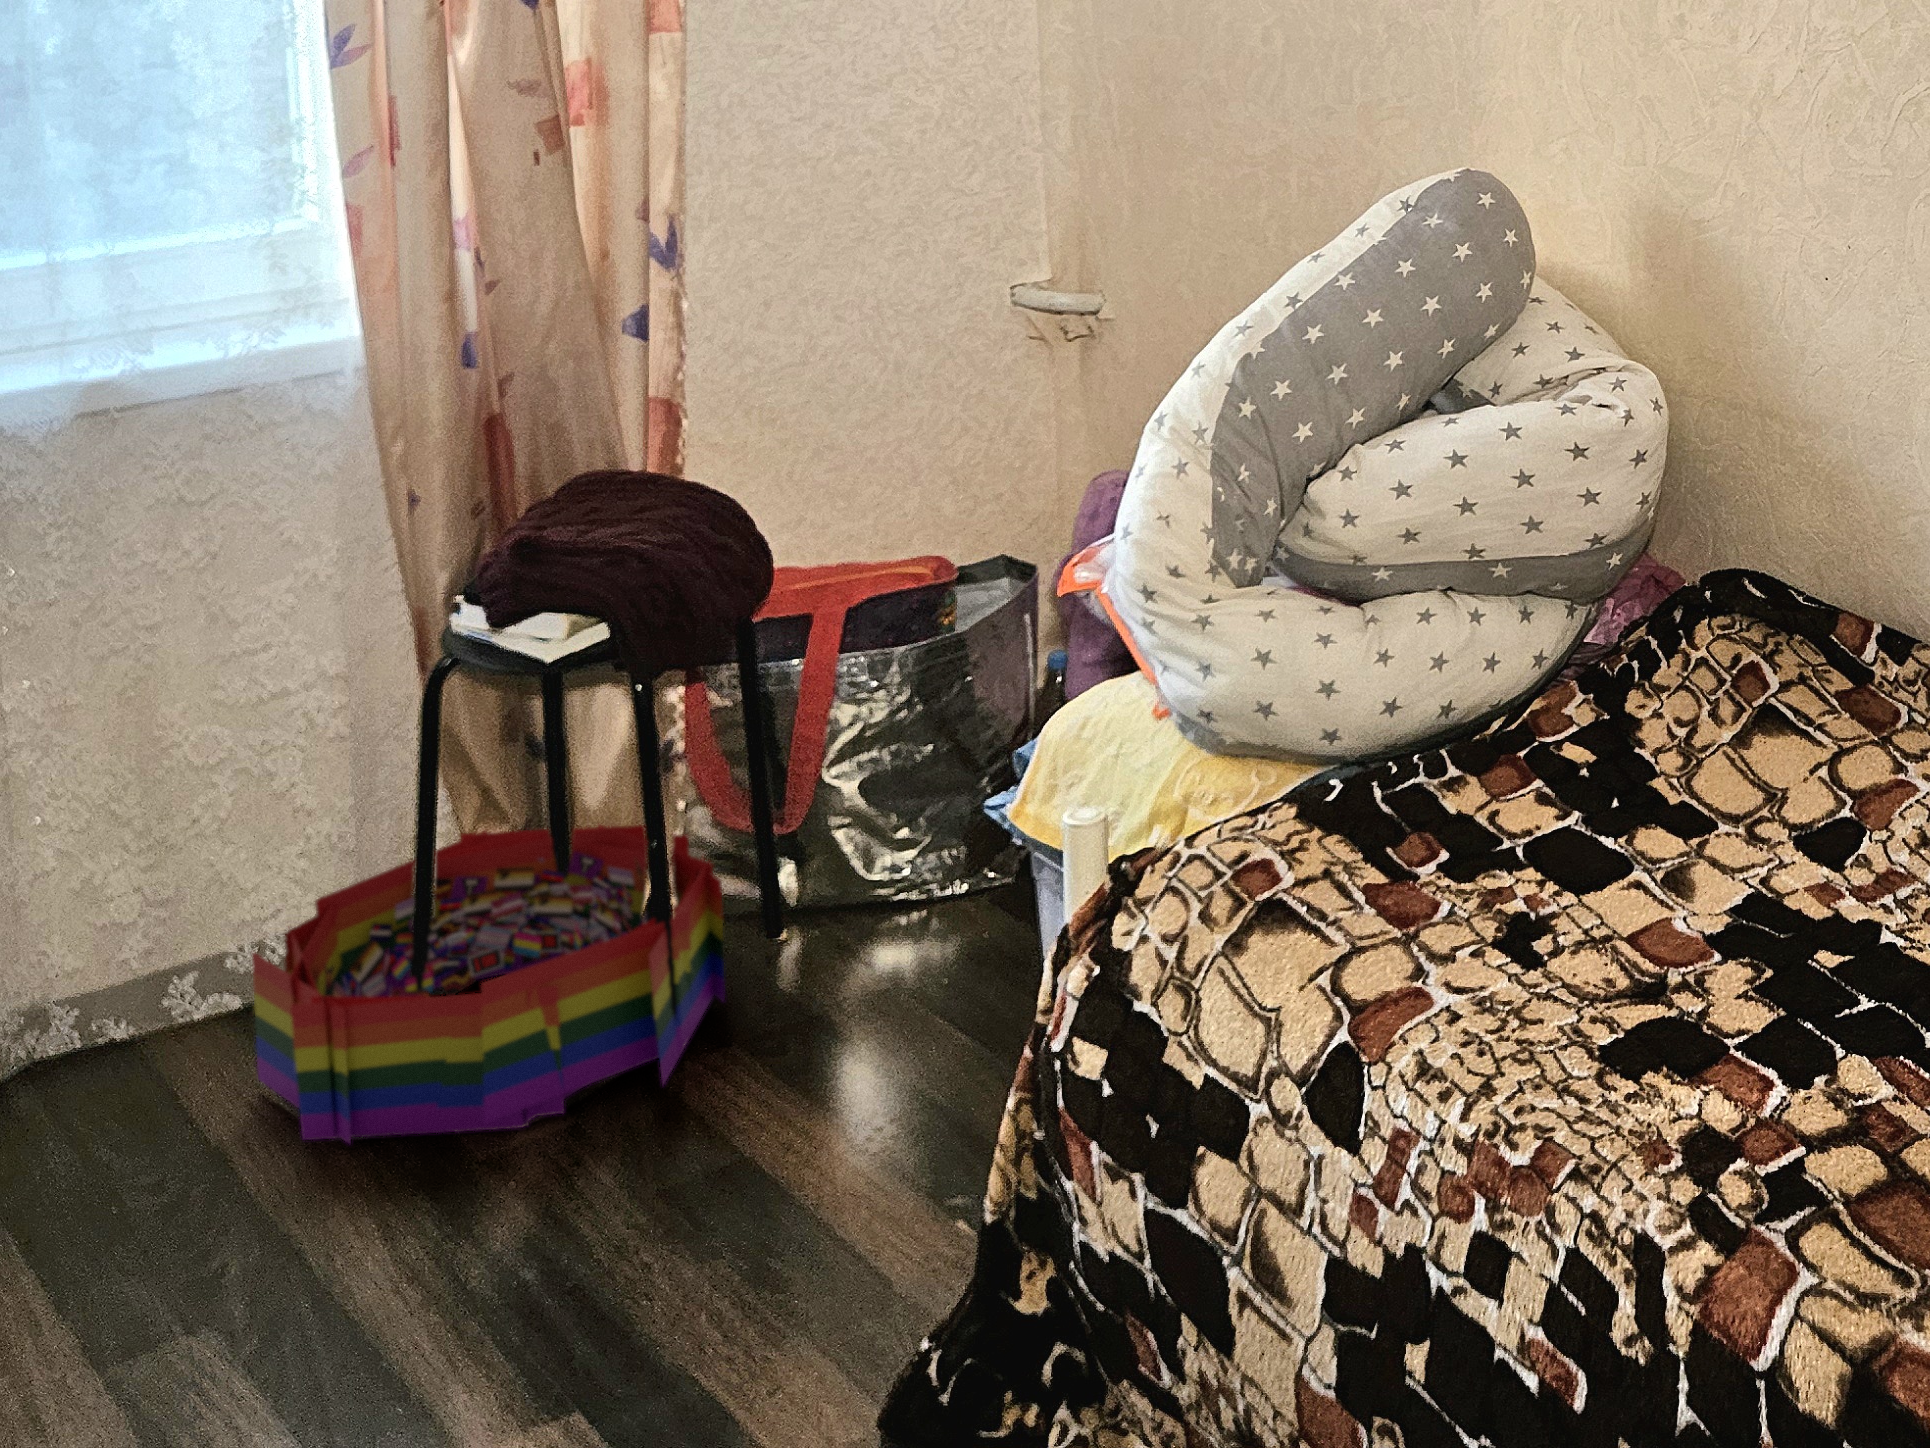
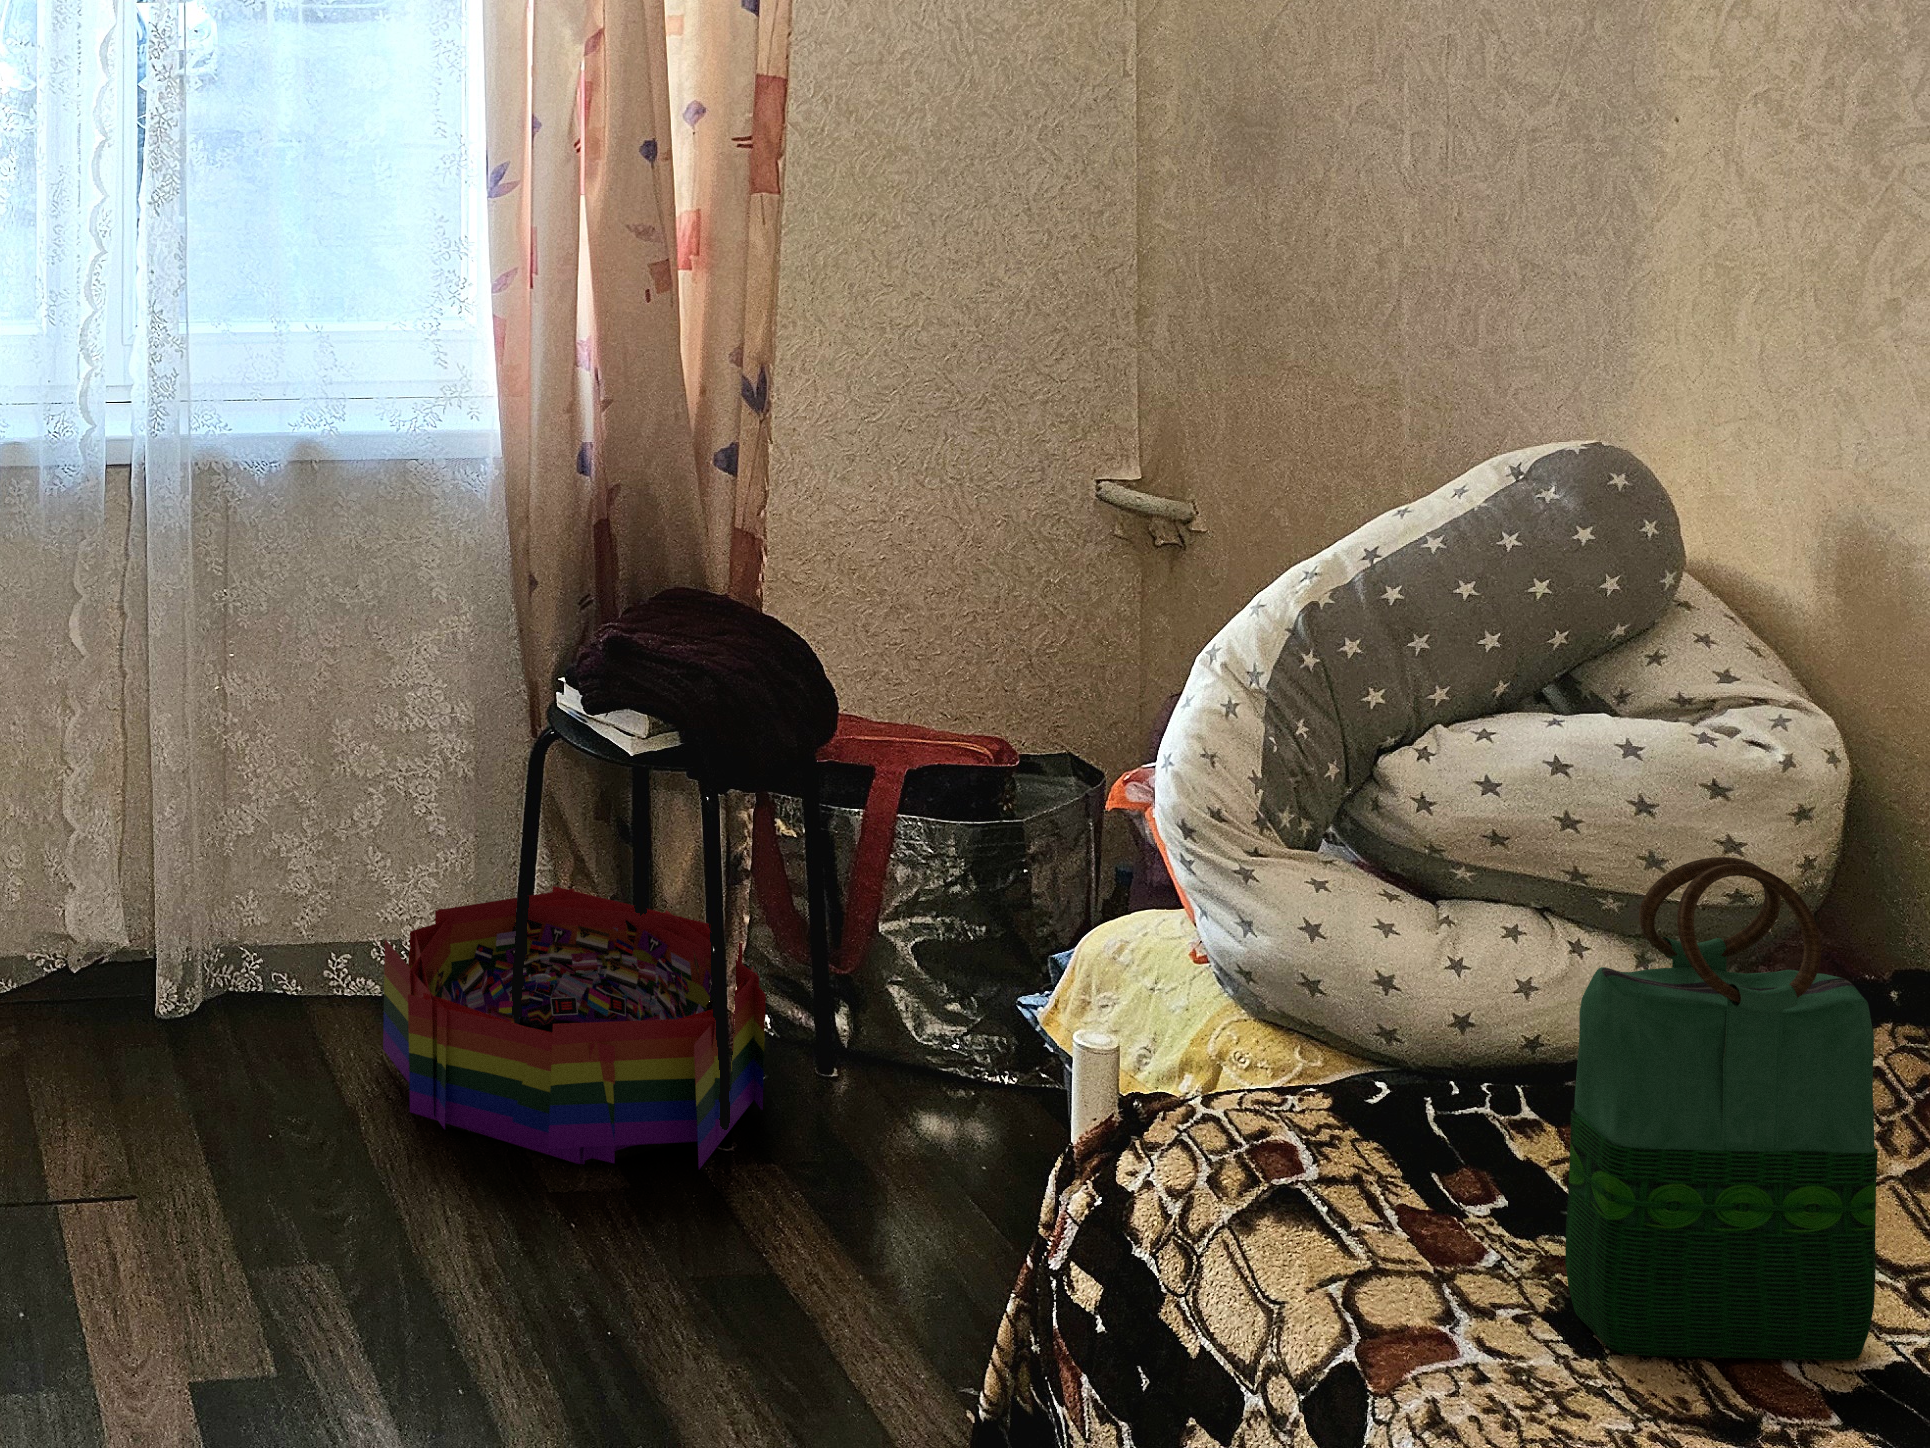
tote bag: none [1504,500,1724,954] -> present [1565,857,1878,1360]

